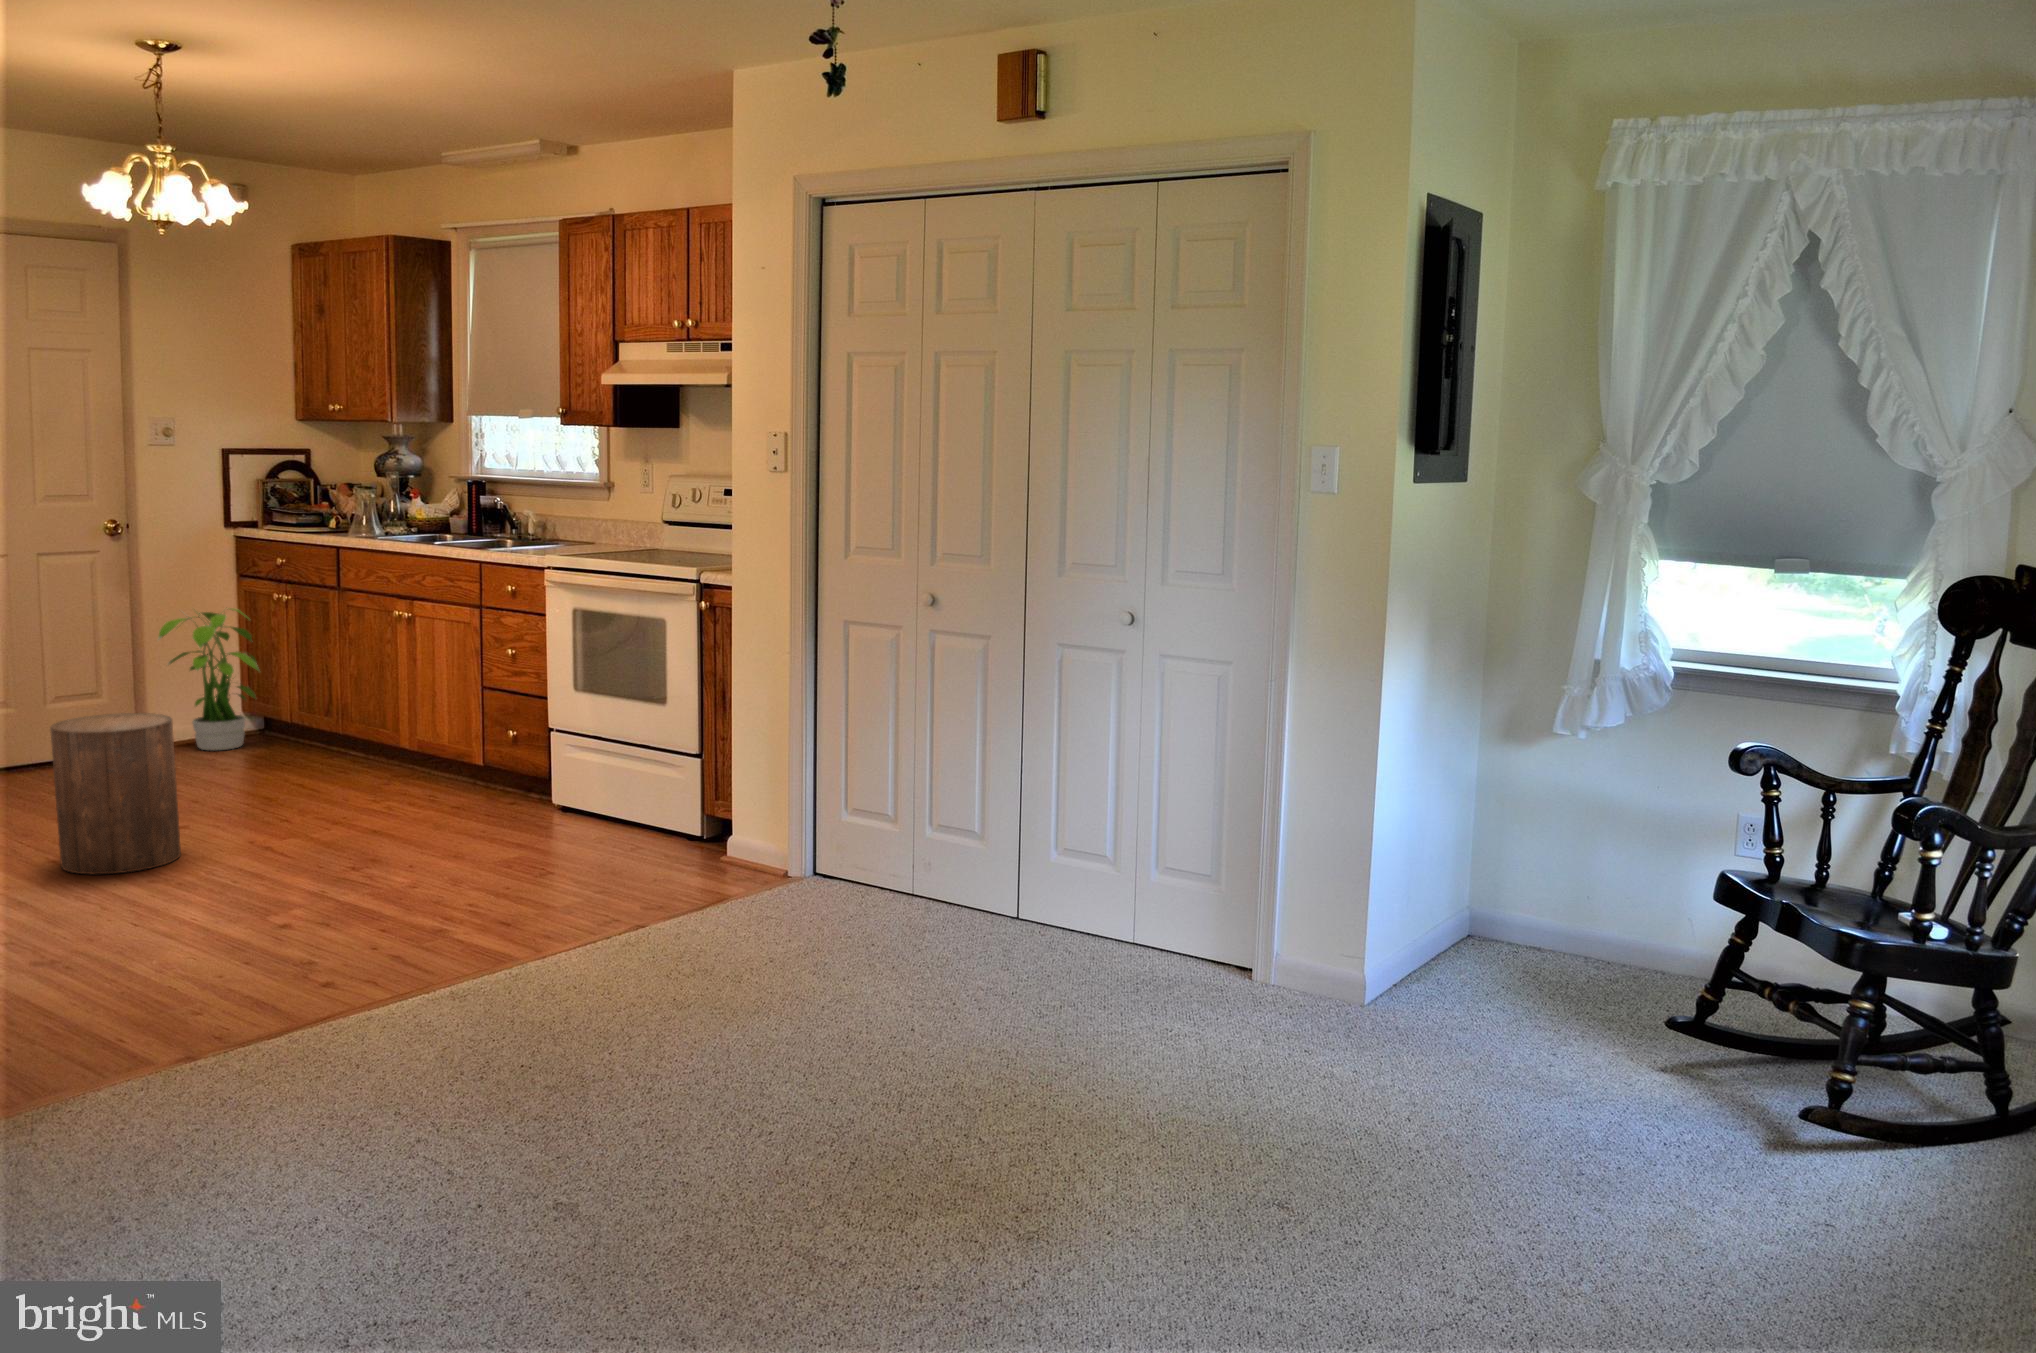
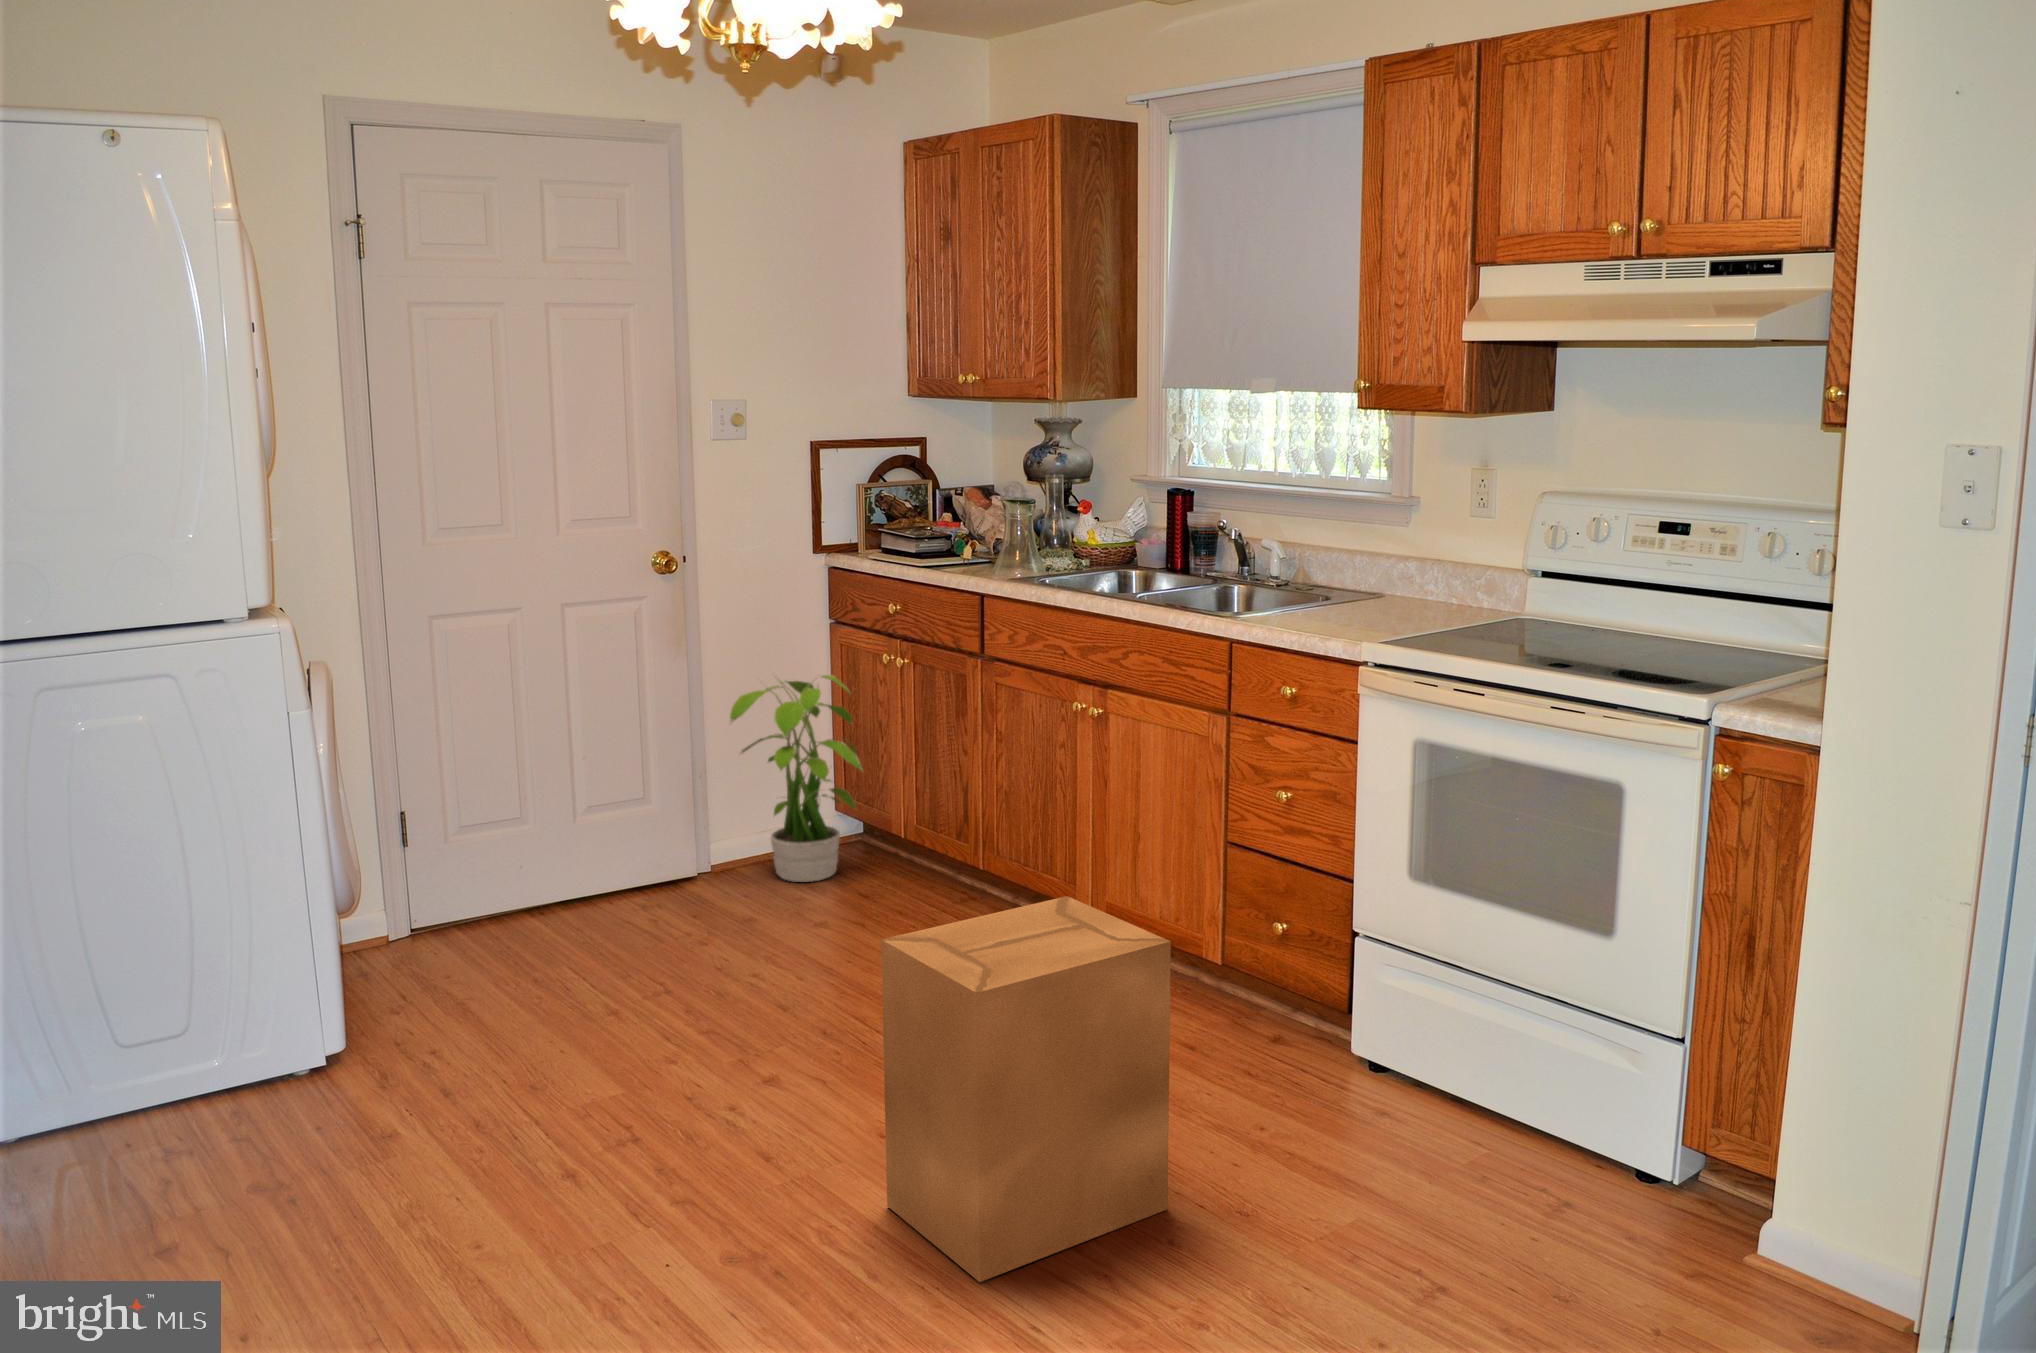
cardboard box: none [239,692,413,876] -> present [881,896,1171,1282]
stool: present [50,713,181,874] -> none [574,920,775,1232]

